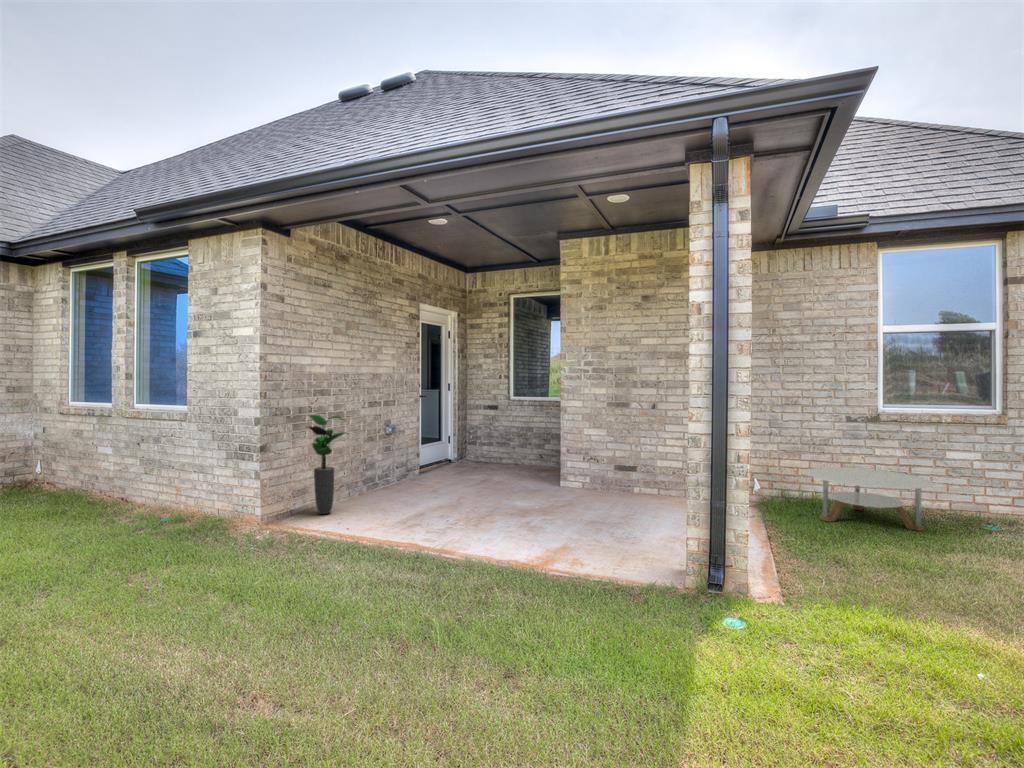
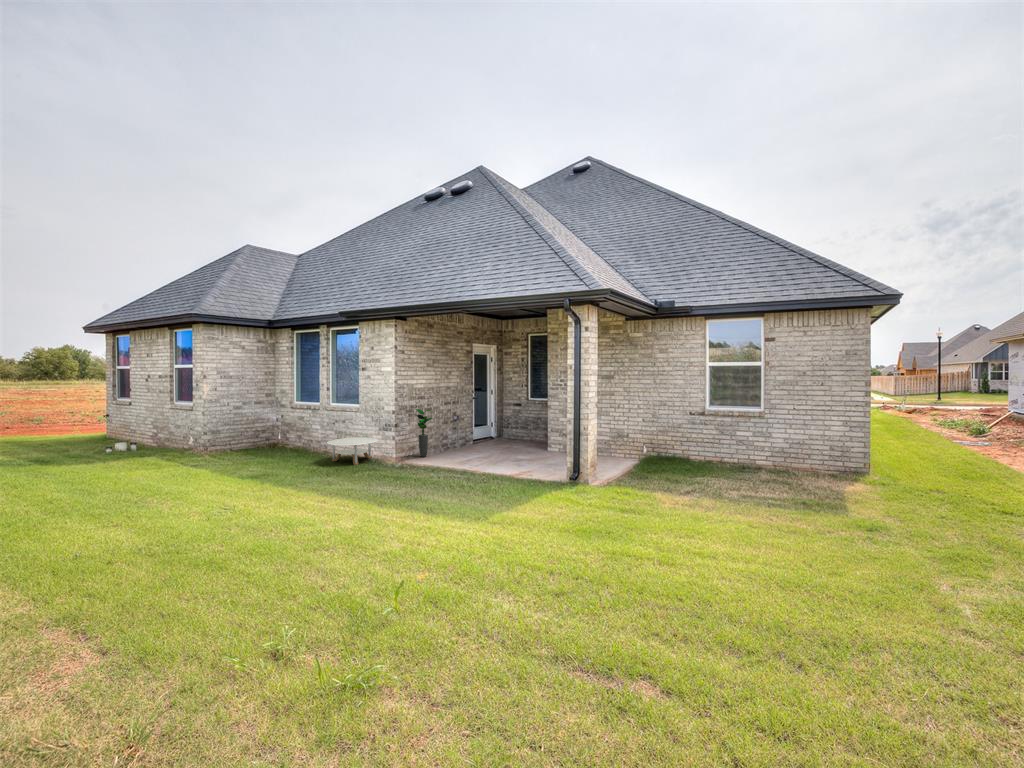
round table: present [806,467,933,531] -> present [327,437,378,465]

